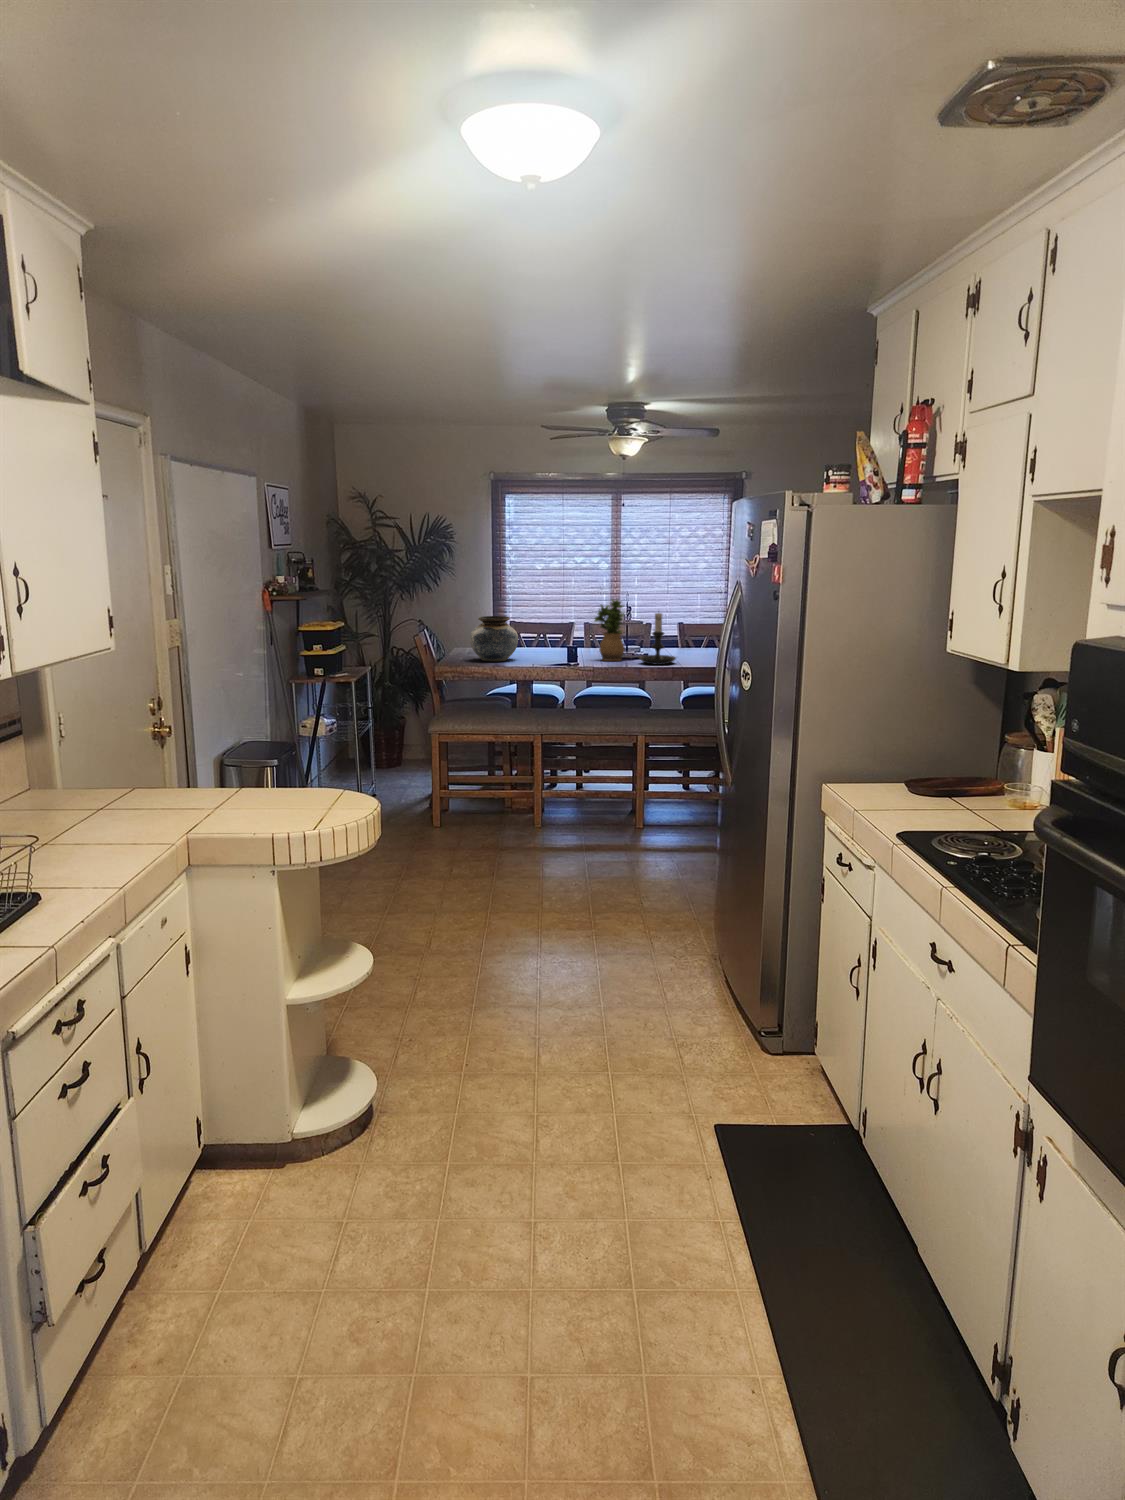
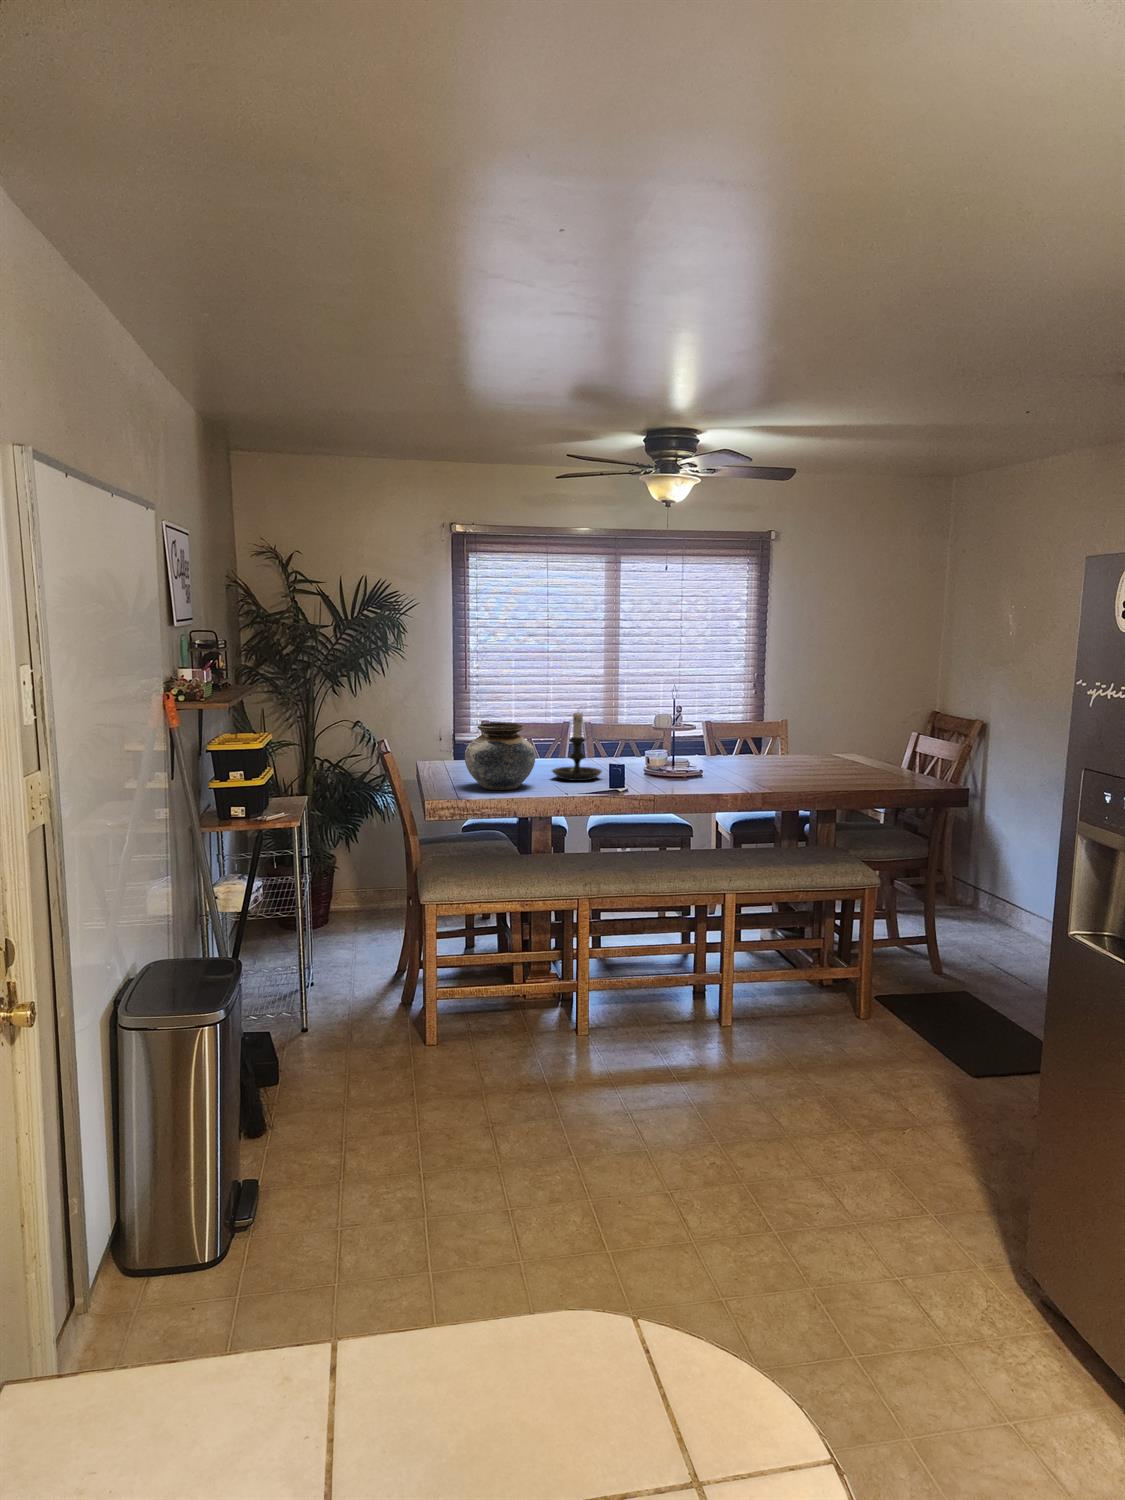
potted plant: present [595,600,624,661] -> none [643,699,688,787]
candle holder: present [639,613,676,665] -> present [552,712,602,781]

